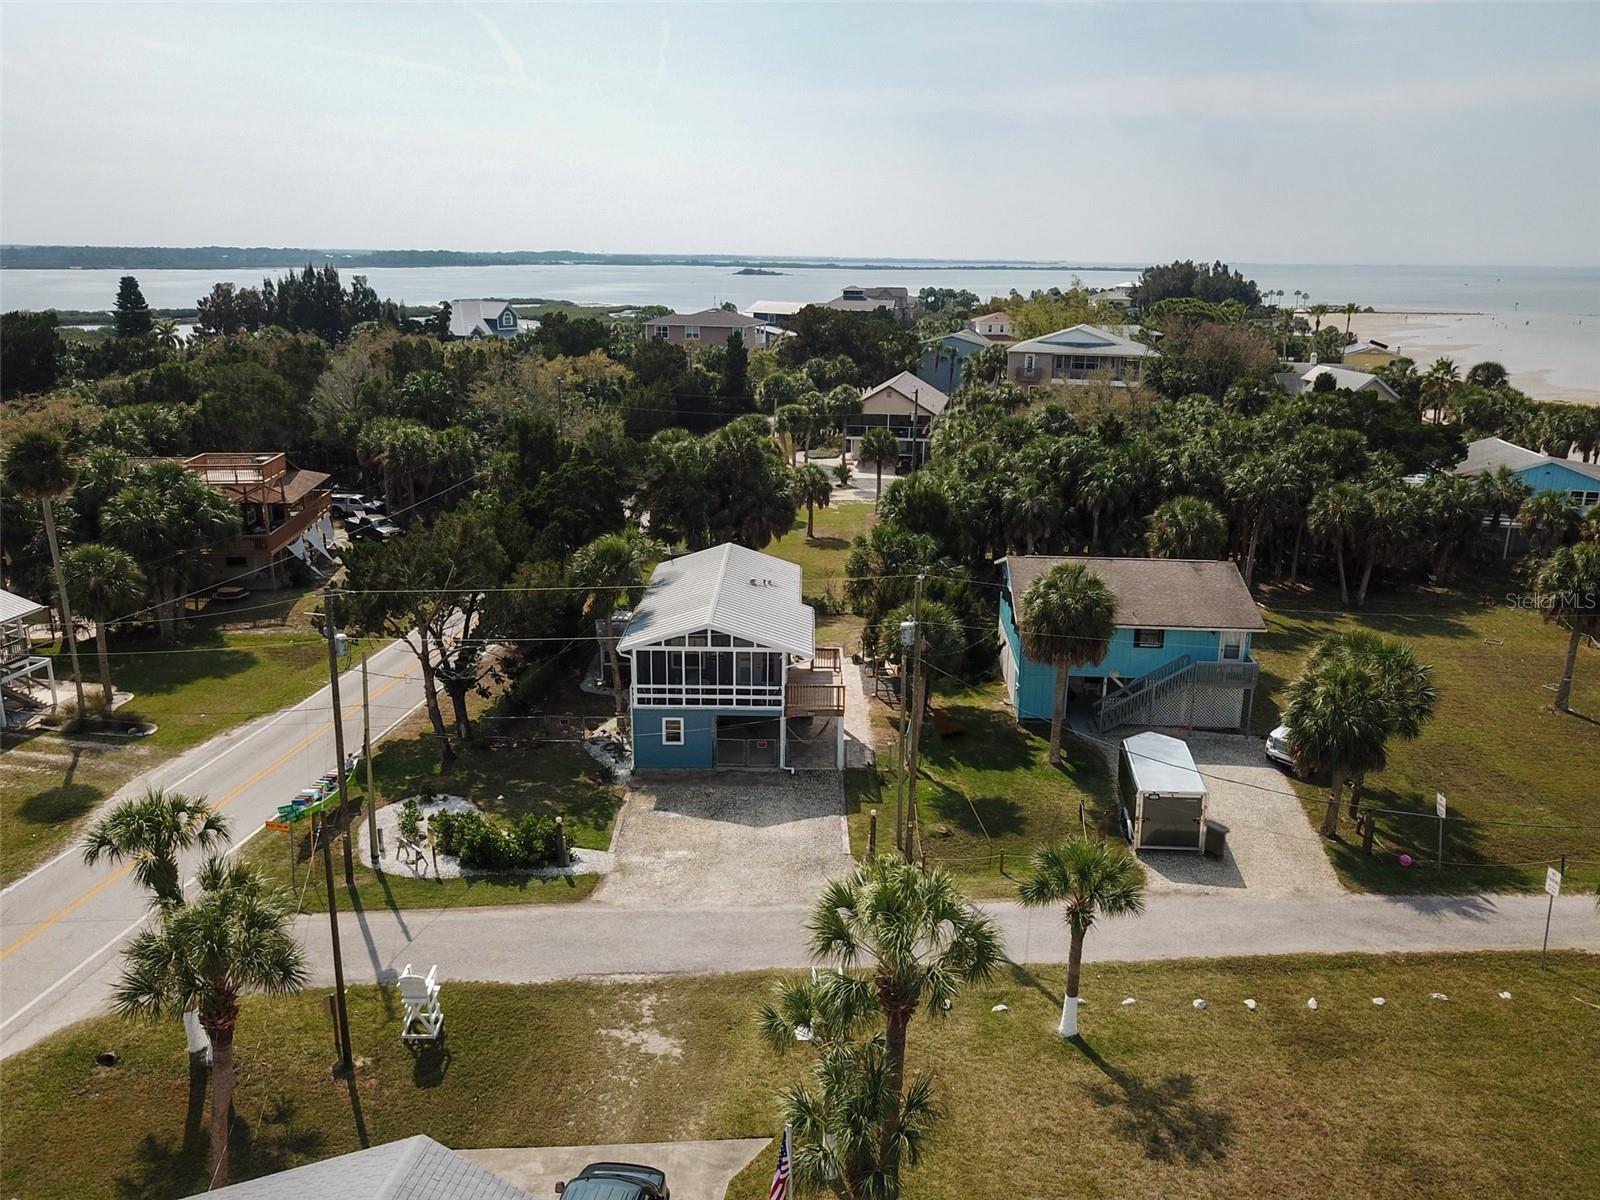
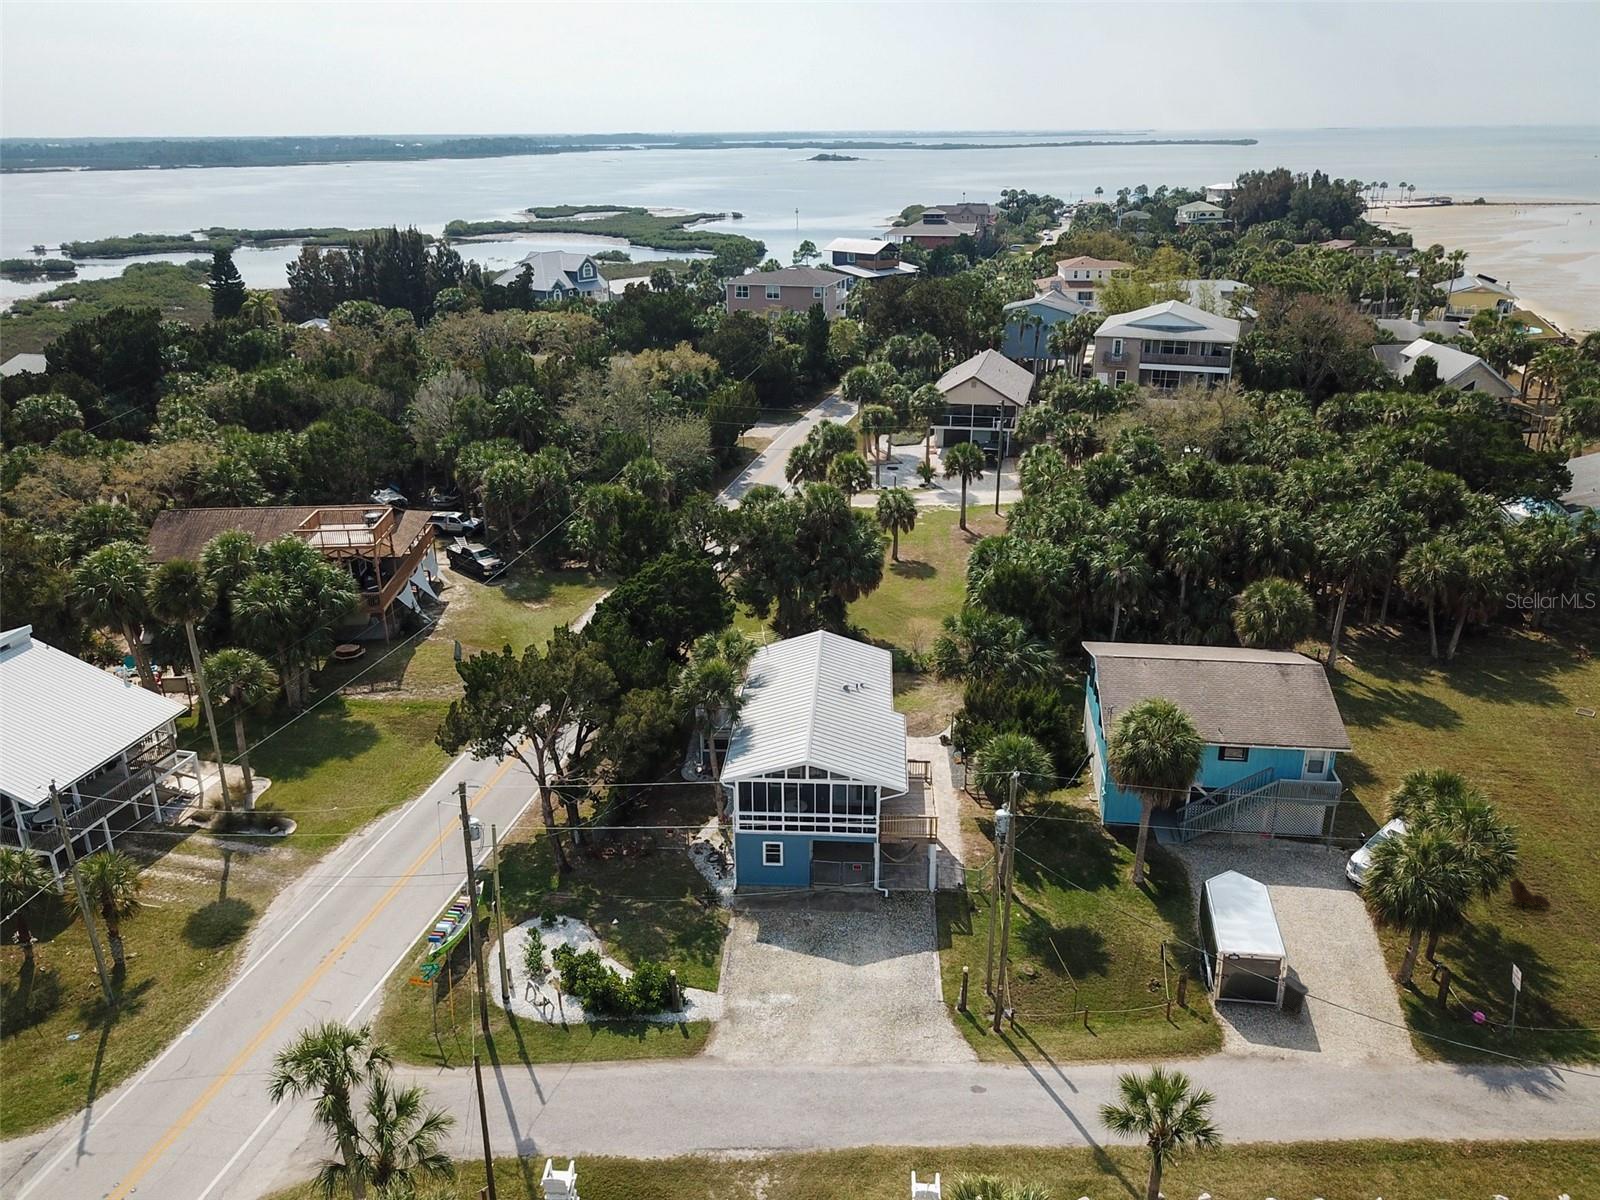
lounge chair: present [933,708,966,736] -> present [1510,878,1550,910]

